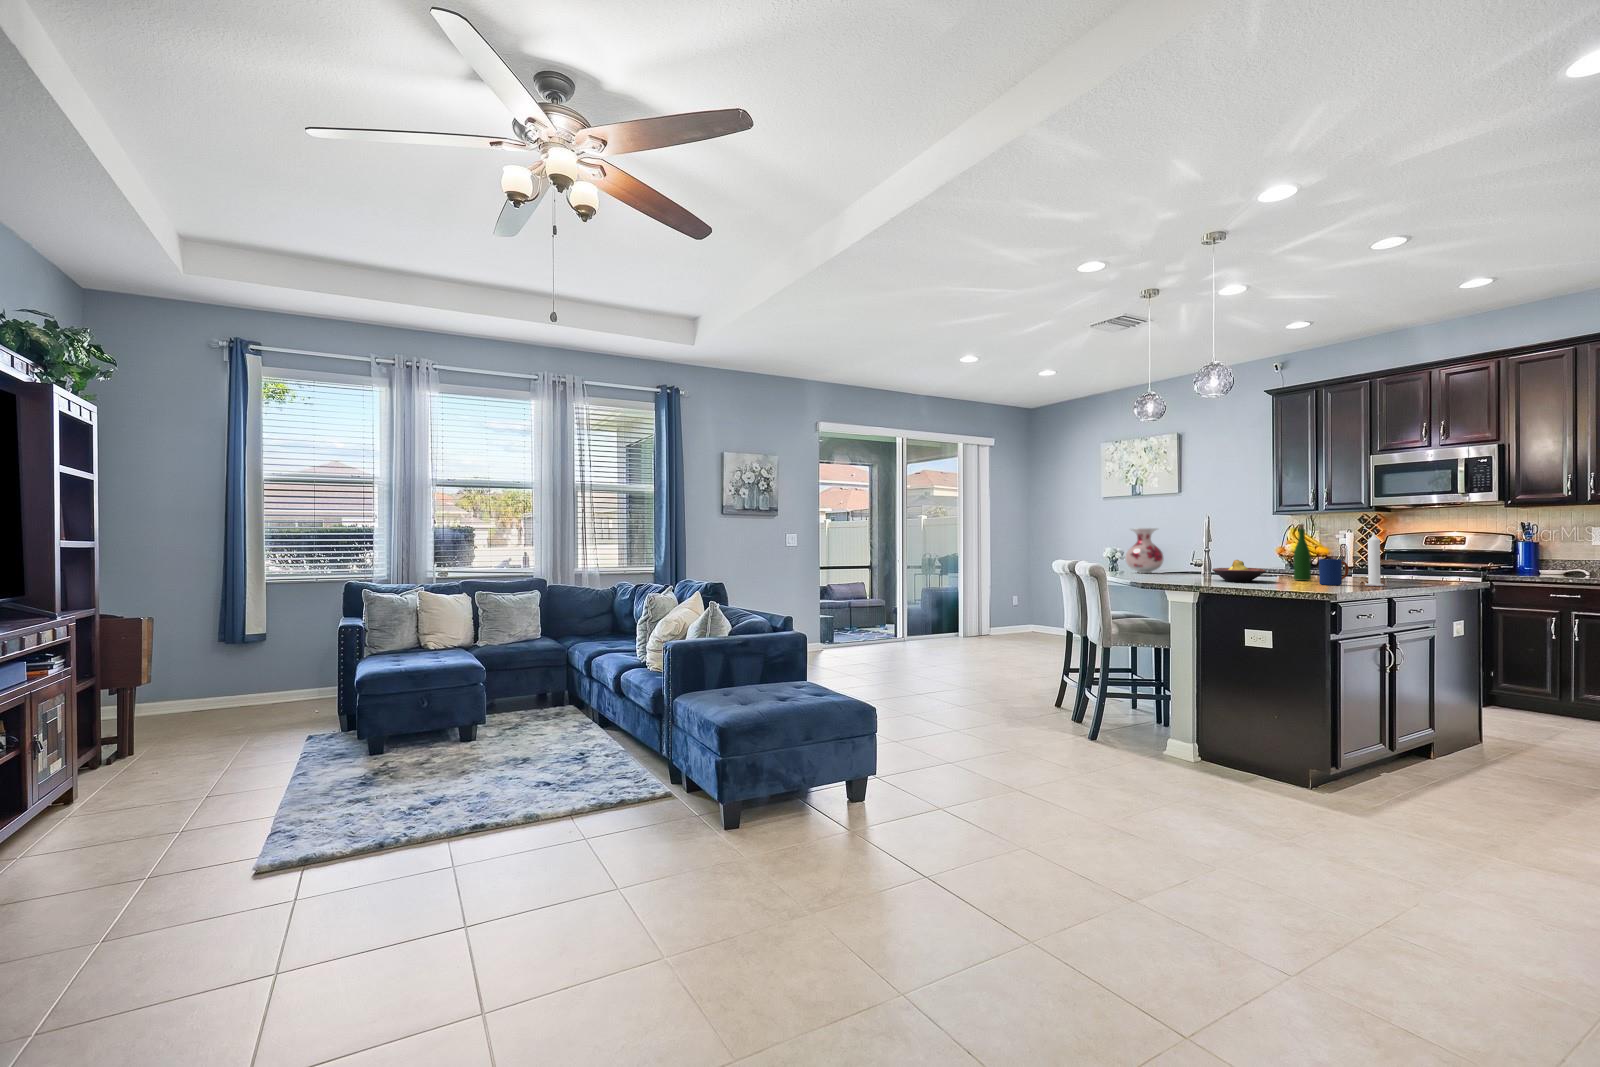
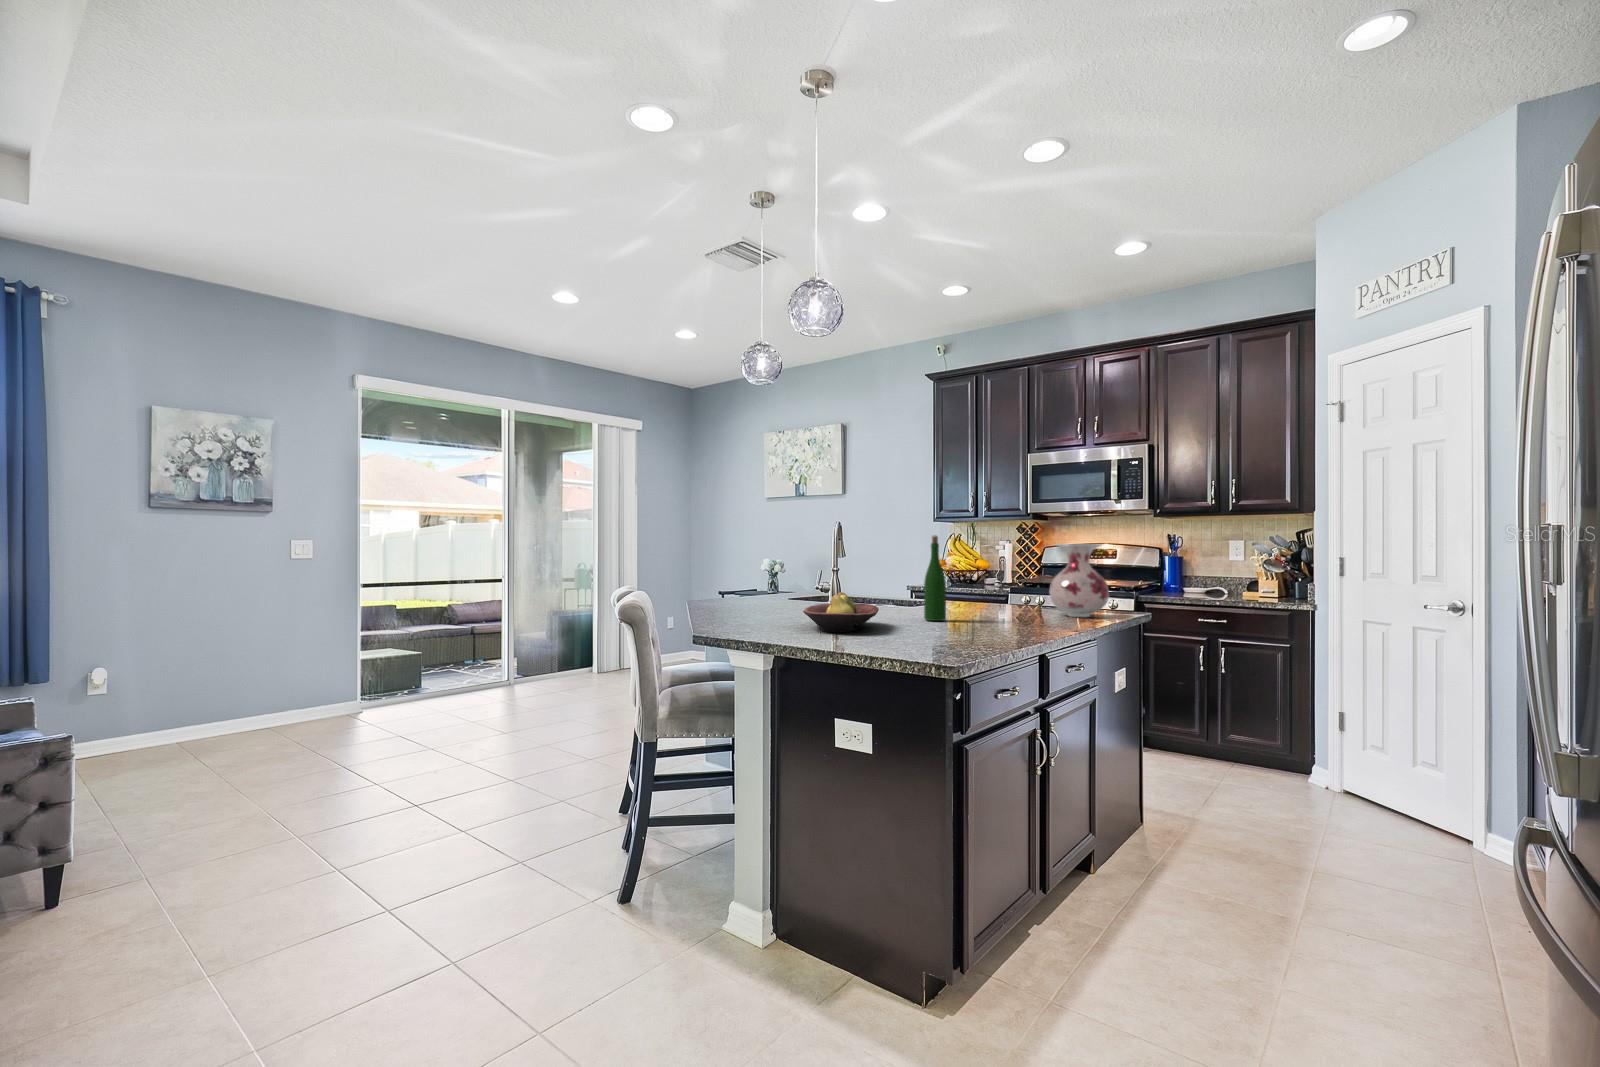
vase: present [1126,528,1163,573] -> present [1049,544,1109,617]
candle: present [1365,532,1384,586] -> none [1010,552,1035,636]
mug: present [1319,559,1348,585] -> none [949,593,988,636]

